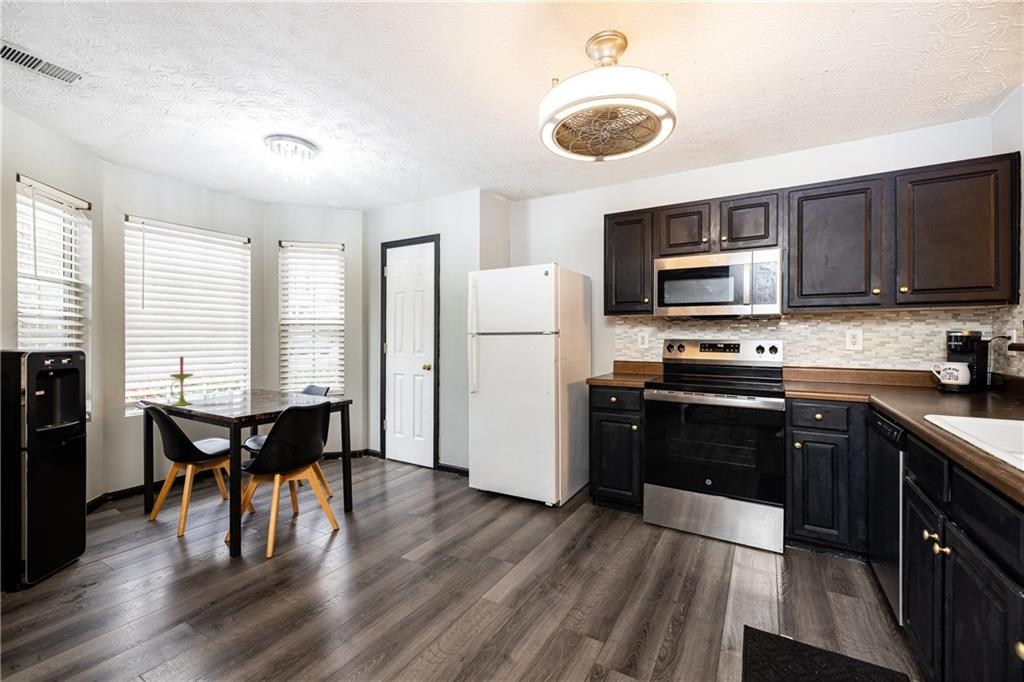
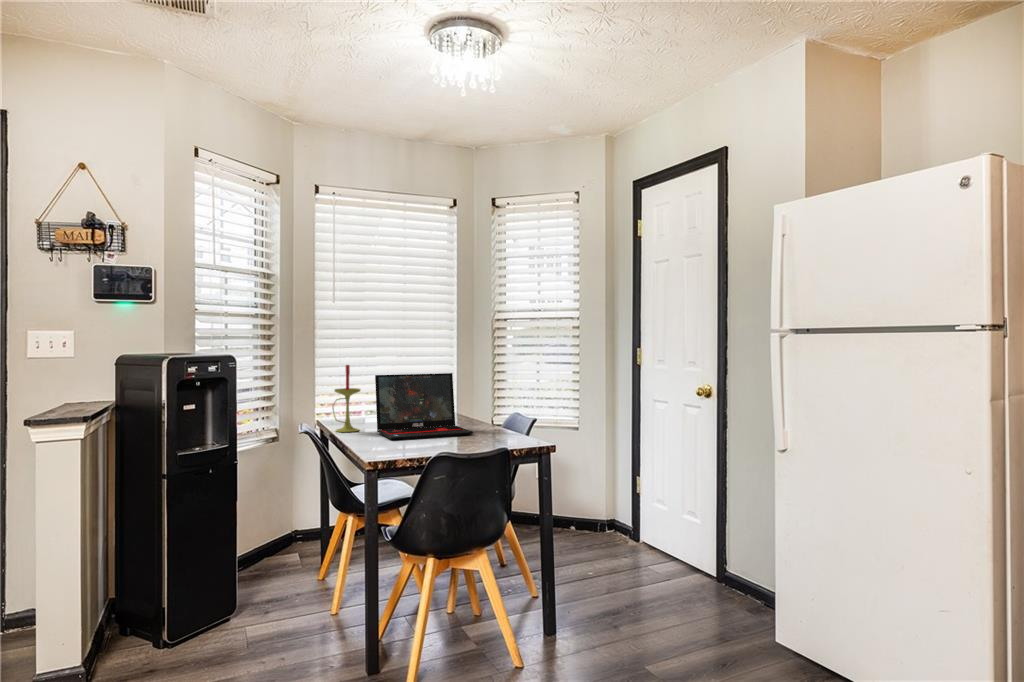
laptop: none [208,361,288,407] -> present [375,373,473,440]

